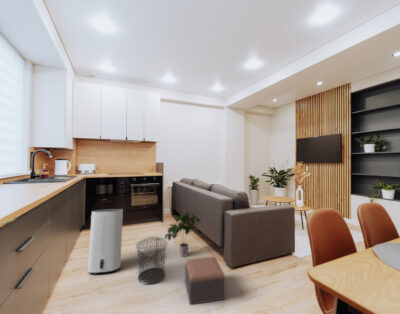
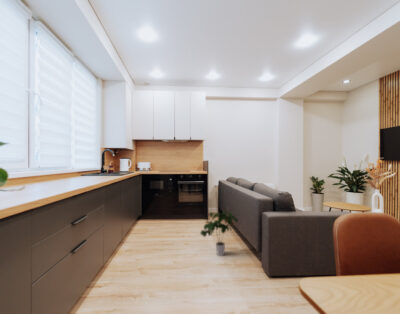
air purifier: present [88,209,123,273] -> none [134,202,163,257]
waste bin: present [137,237,166,284] -> none [170,231,199,275]
footstool: present [185,257,225,304] -> none [213,257,252,306]

